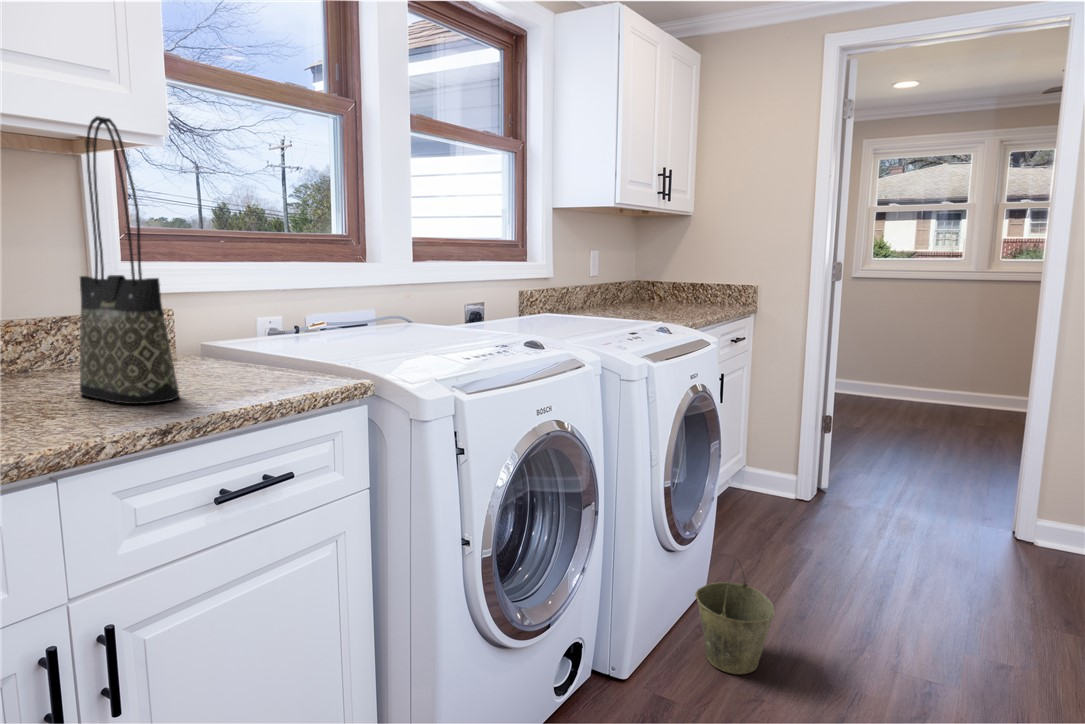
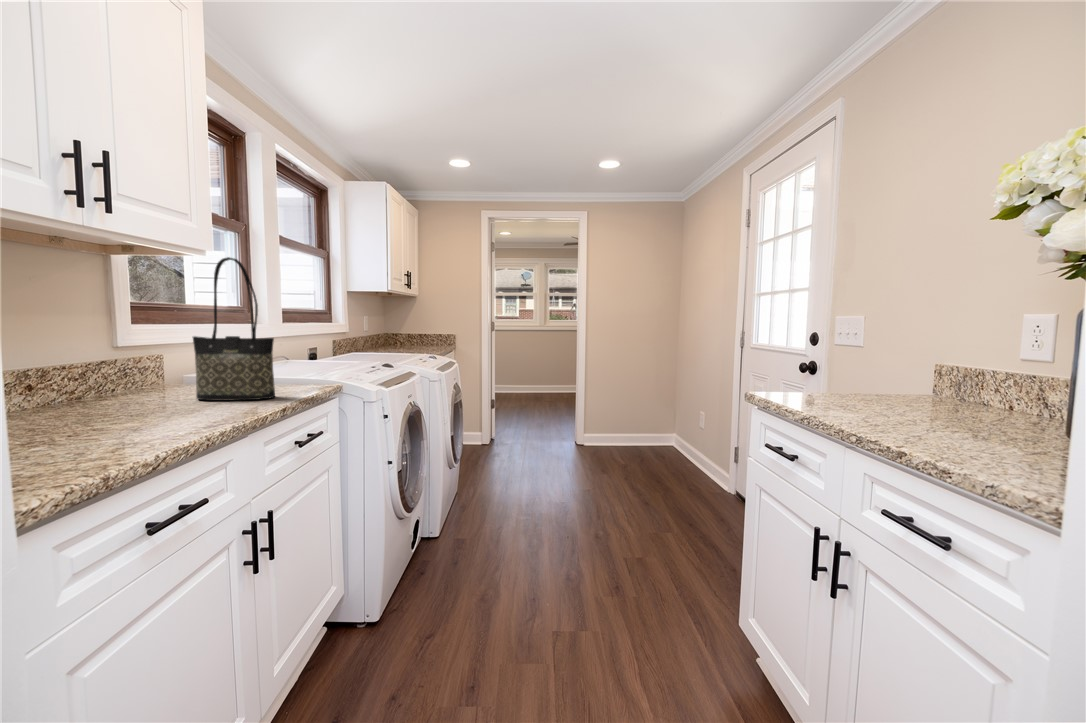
bucket: present [695,560,775,674] -> none [460,463,497,517]

